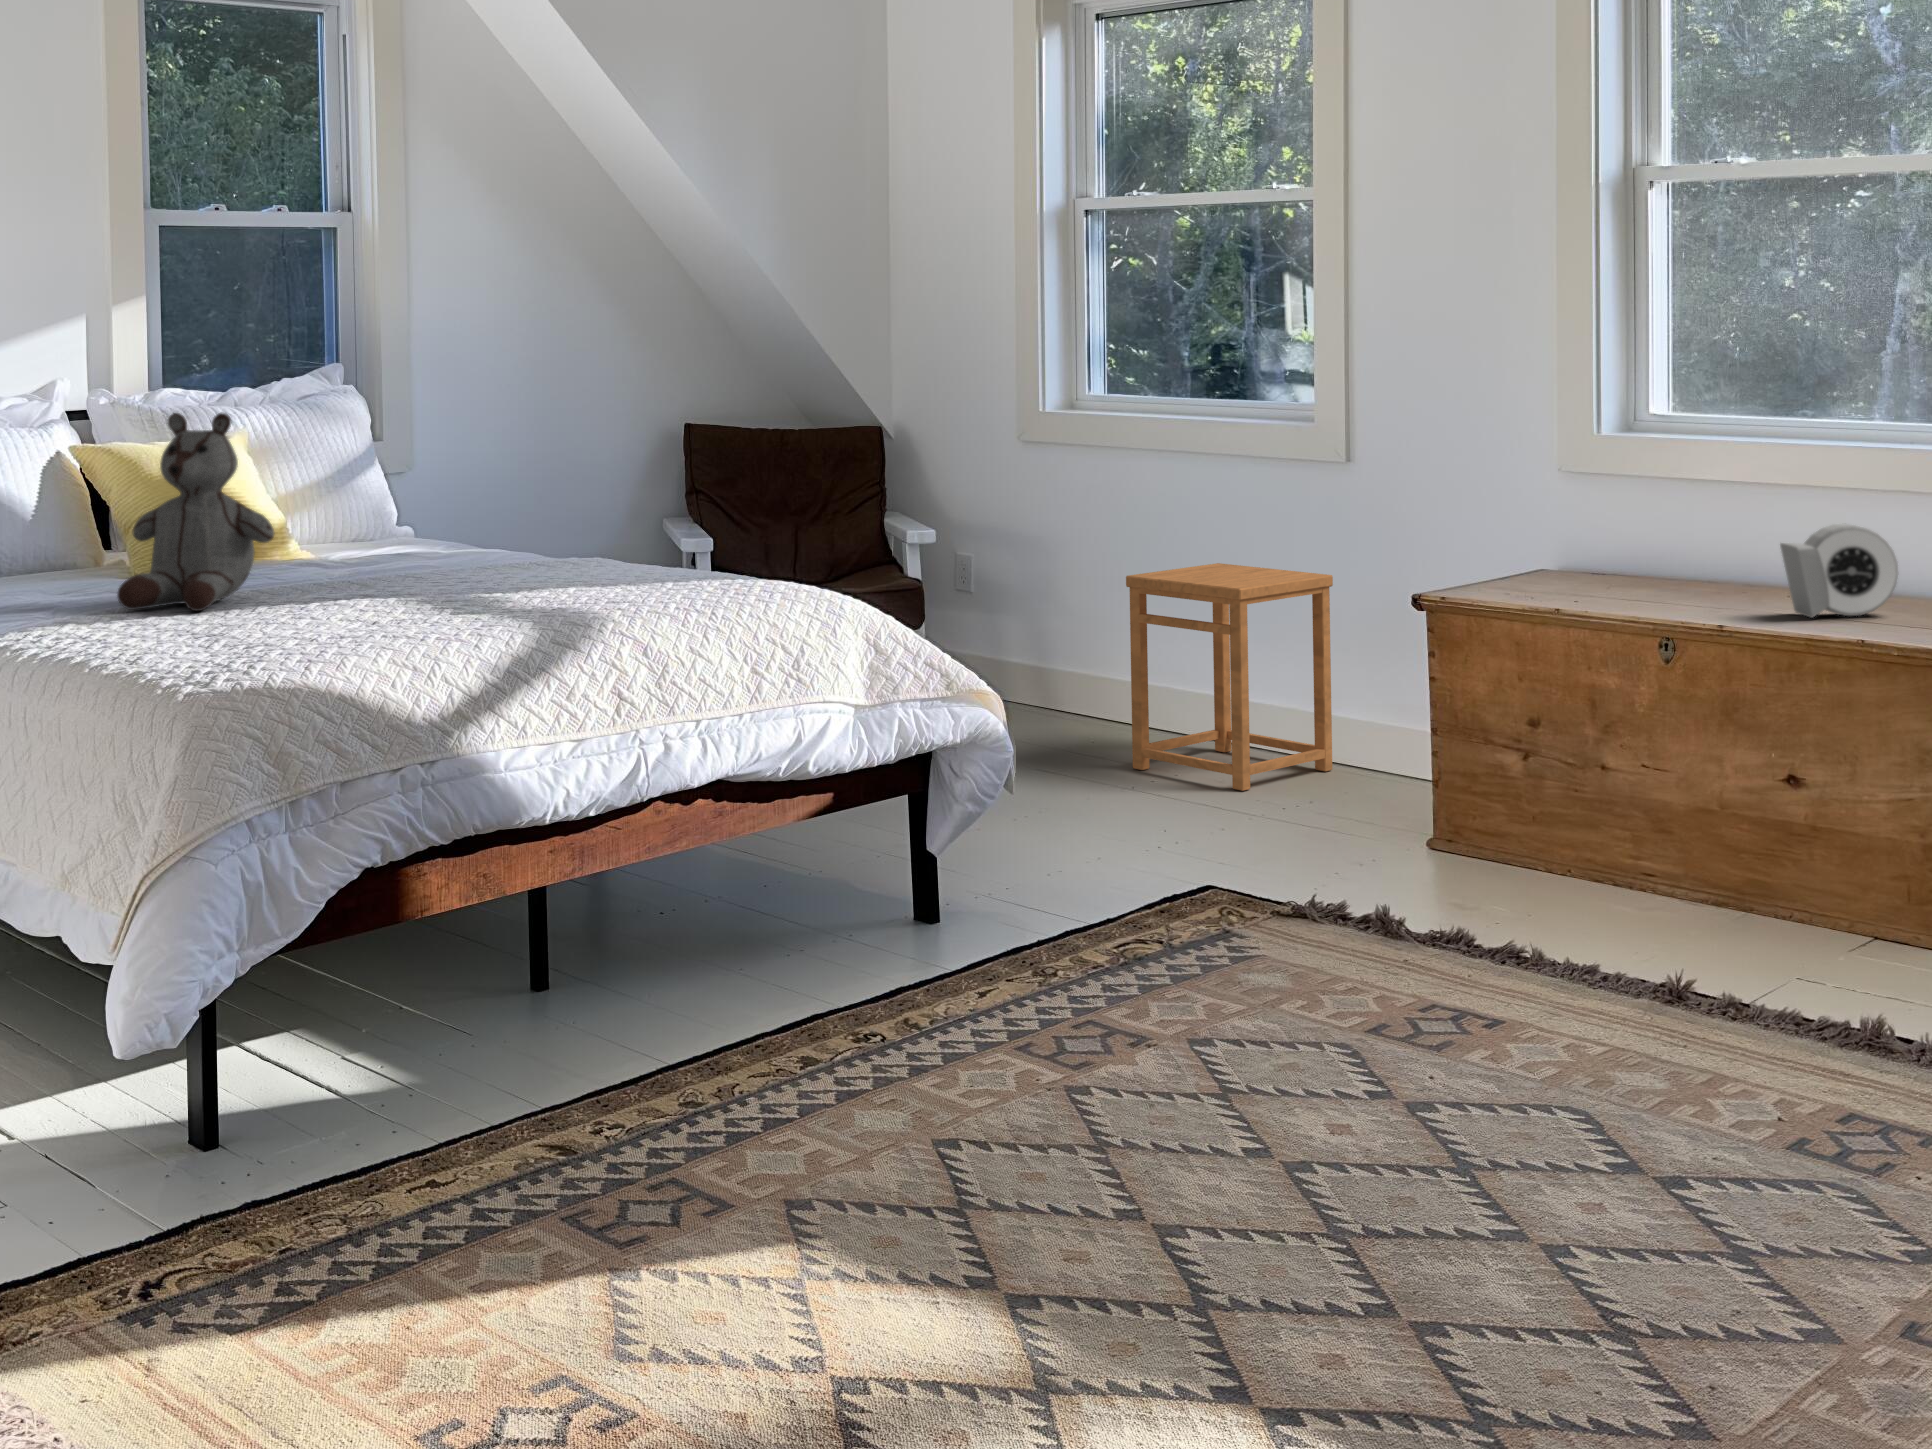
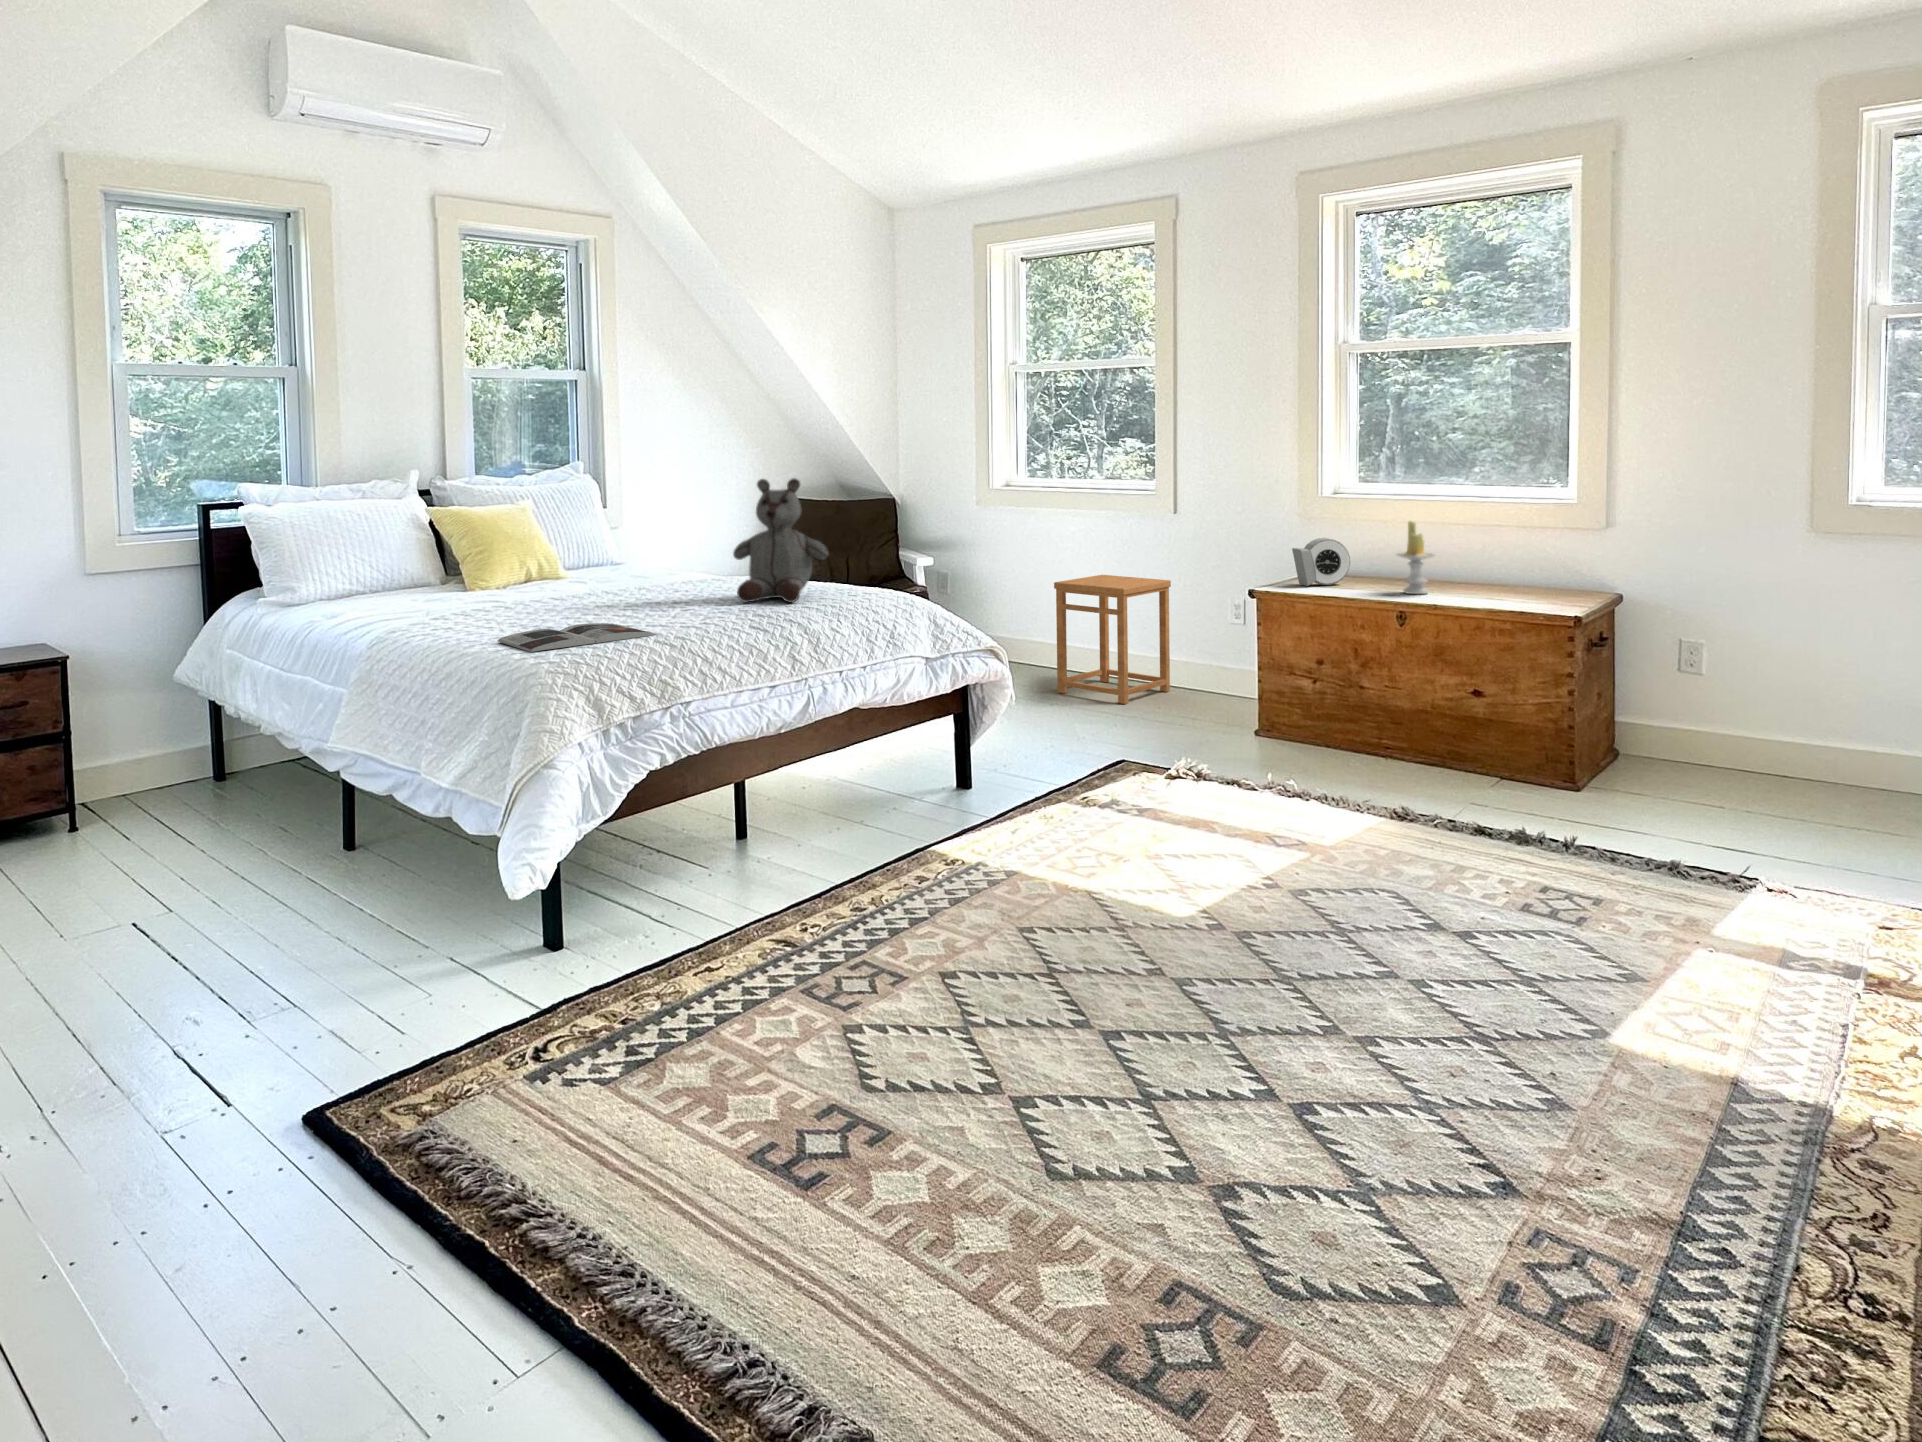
stuffed bear: present [117,413,274,611] -> present [733,478,828,603]
candle: none [1692,477,1763,606] -> present [1397,521,1435,594]
alarm clock: present [1780,524,1898,618] -> present [1292,538,1350,586]
magazine: none [129,635,374,678] -> present [497,623,656,652]

